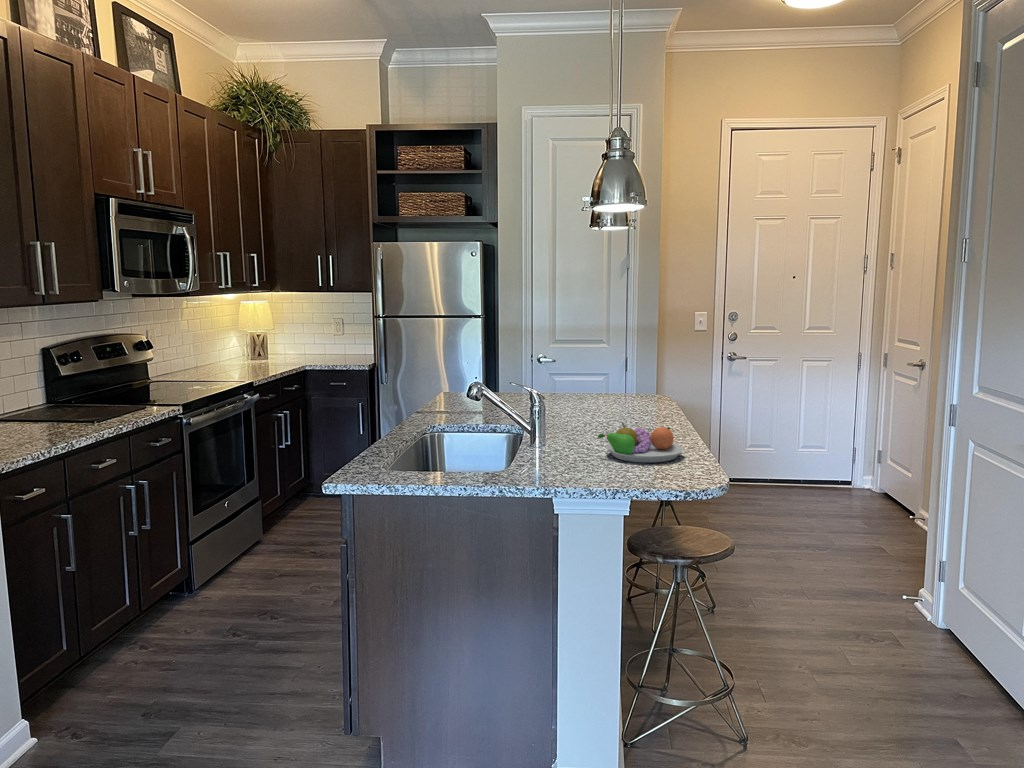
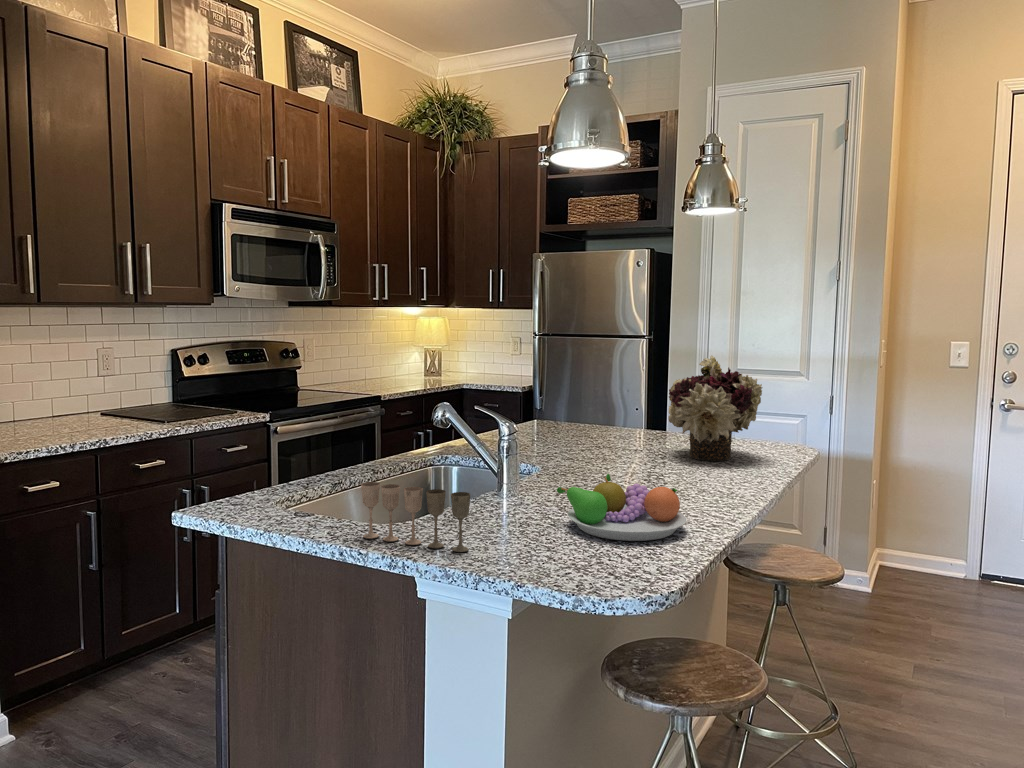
flower arrangement: none [577,335,653,412] -> present [668,355,762,461]
wine glass: none [499,440,583,480] -> present [361,482,470,552]

